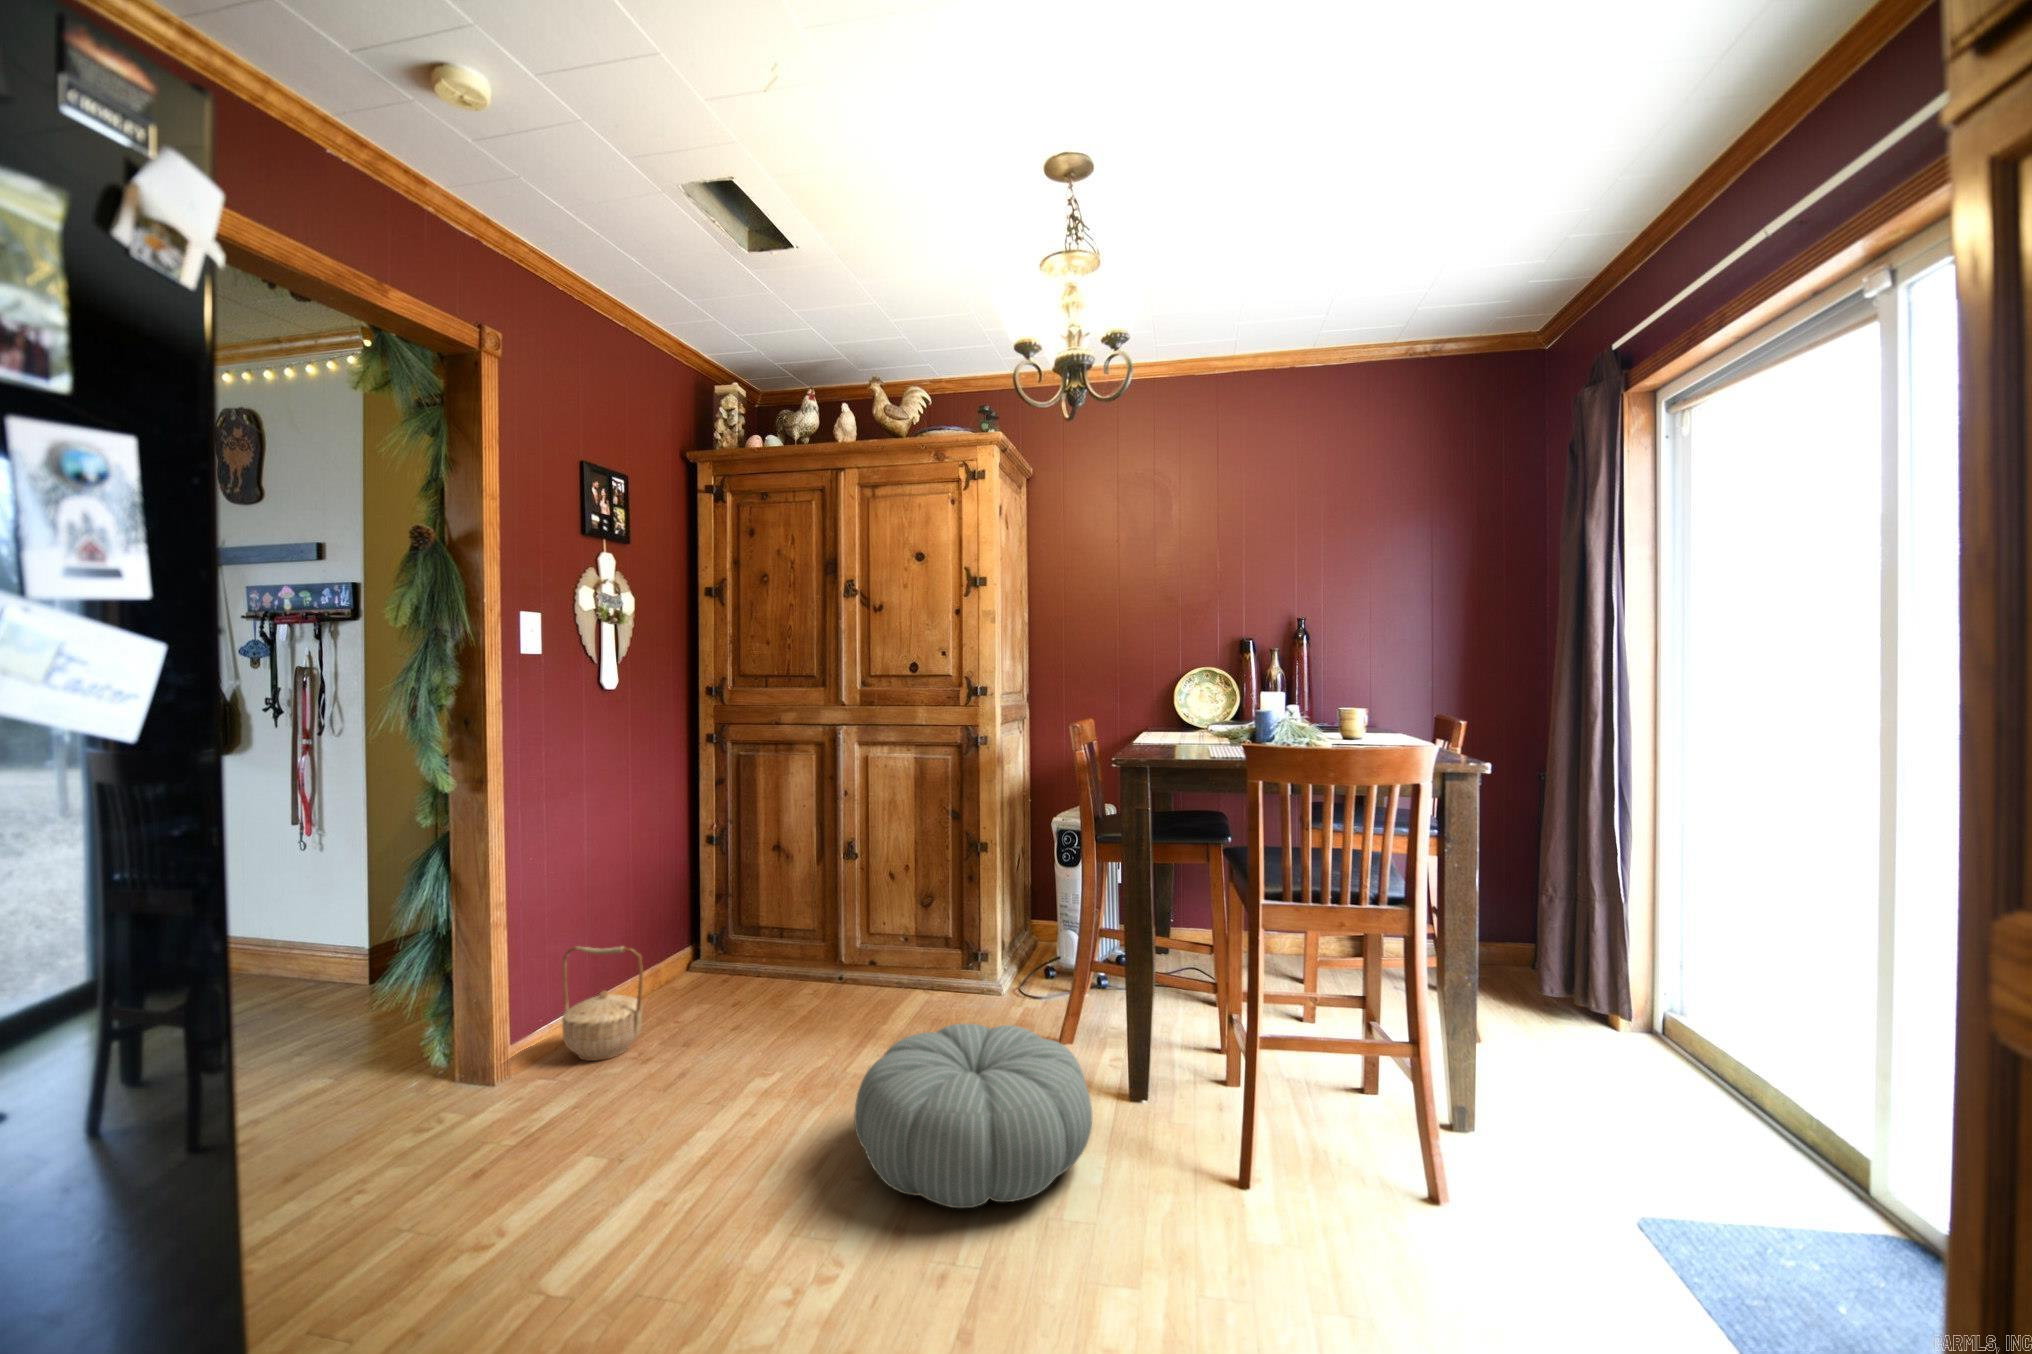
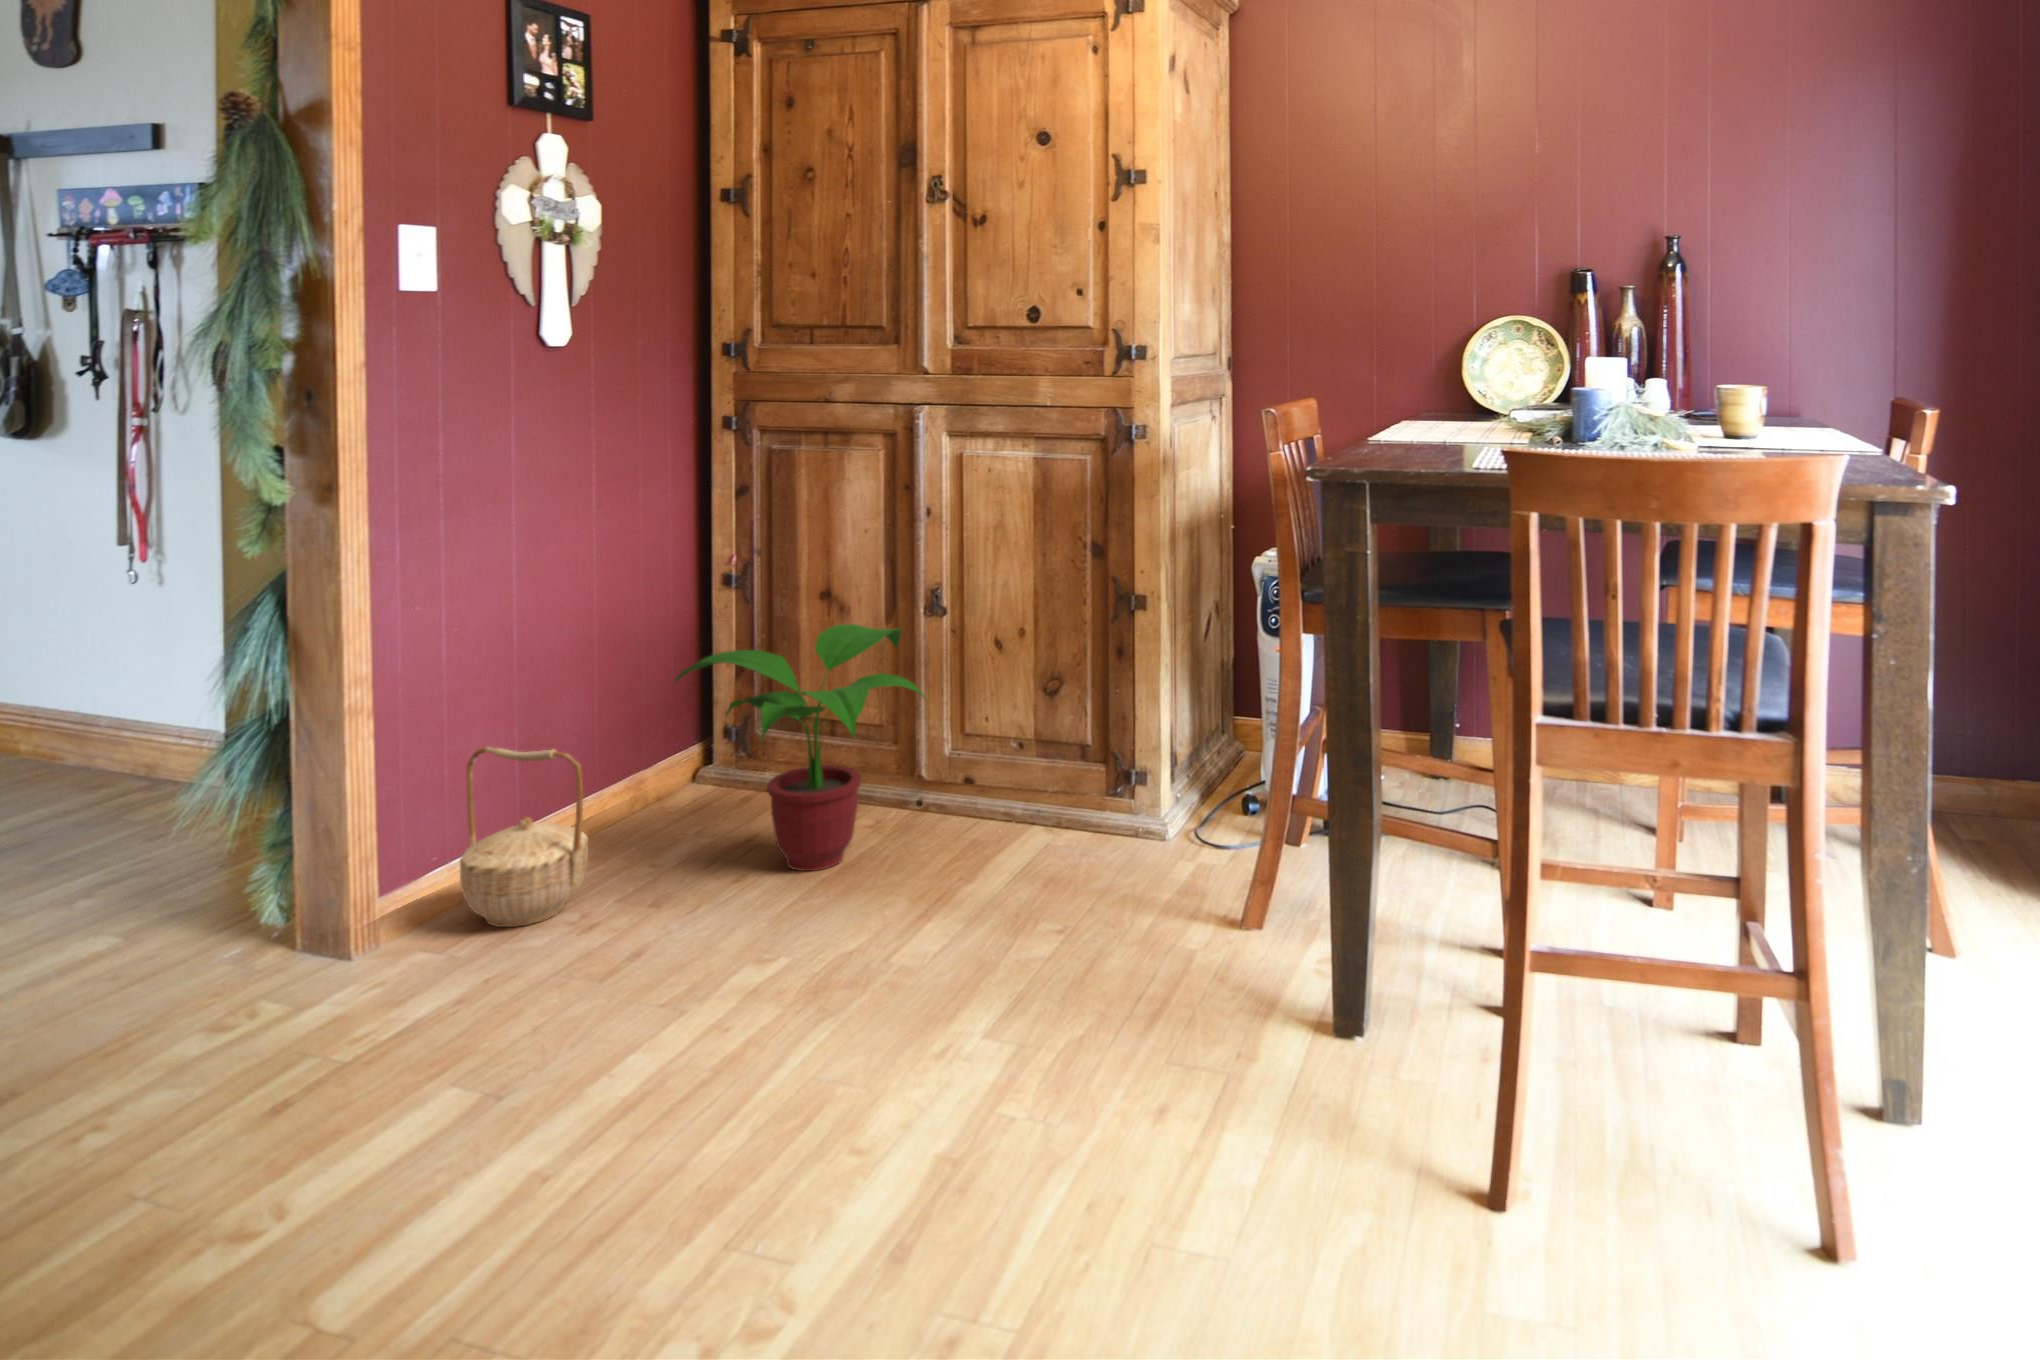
potted plant: none [688,865,853,1021] -> present [675,624,925,871]
pouf: present [854,1024,1092,1208] -> none [852,899,1243,1221]

